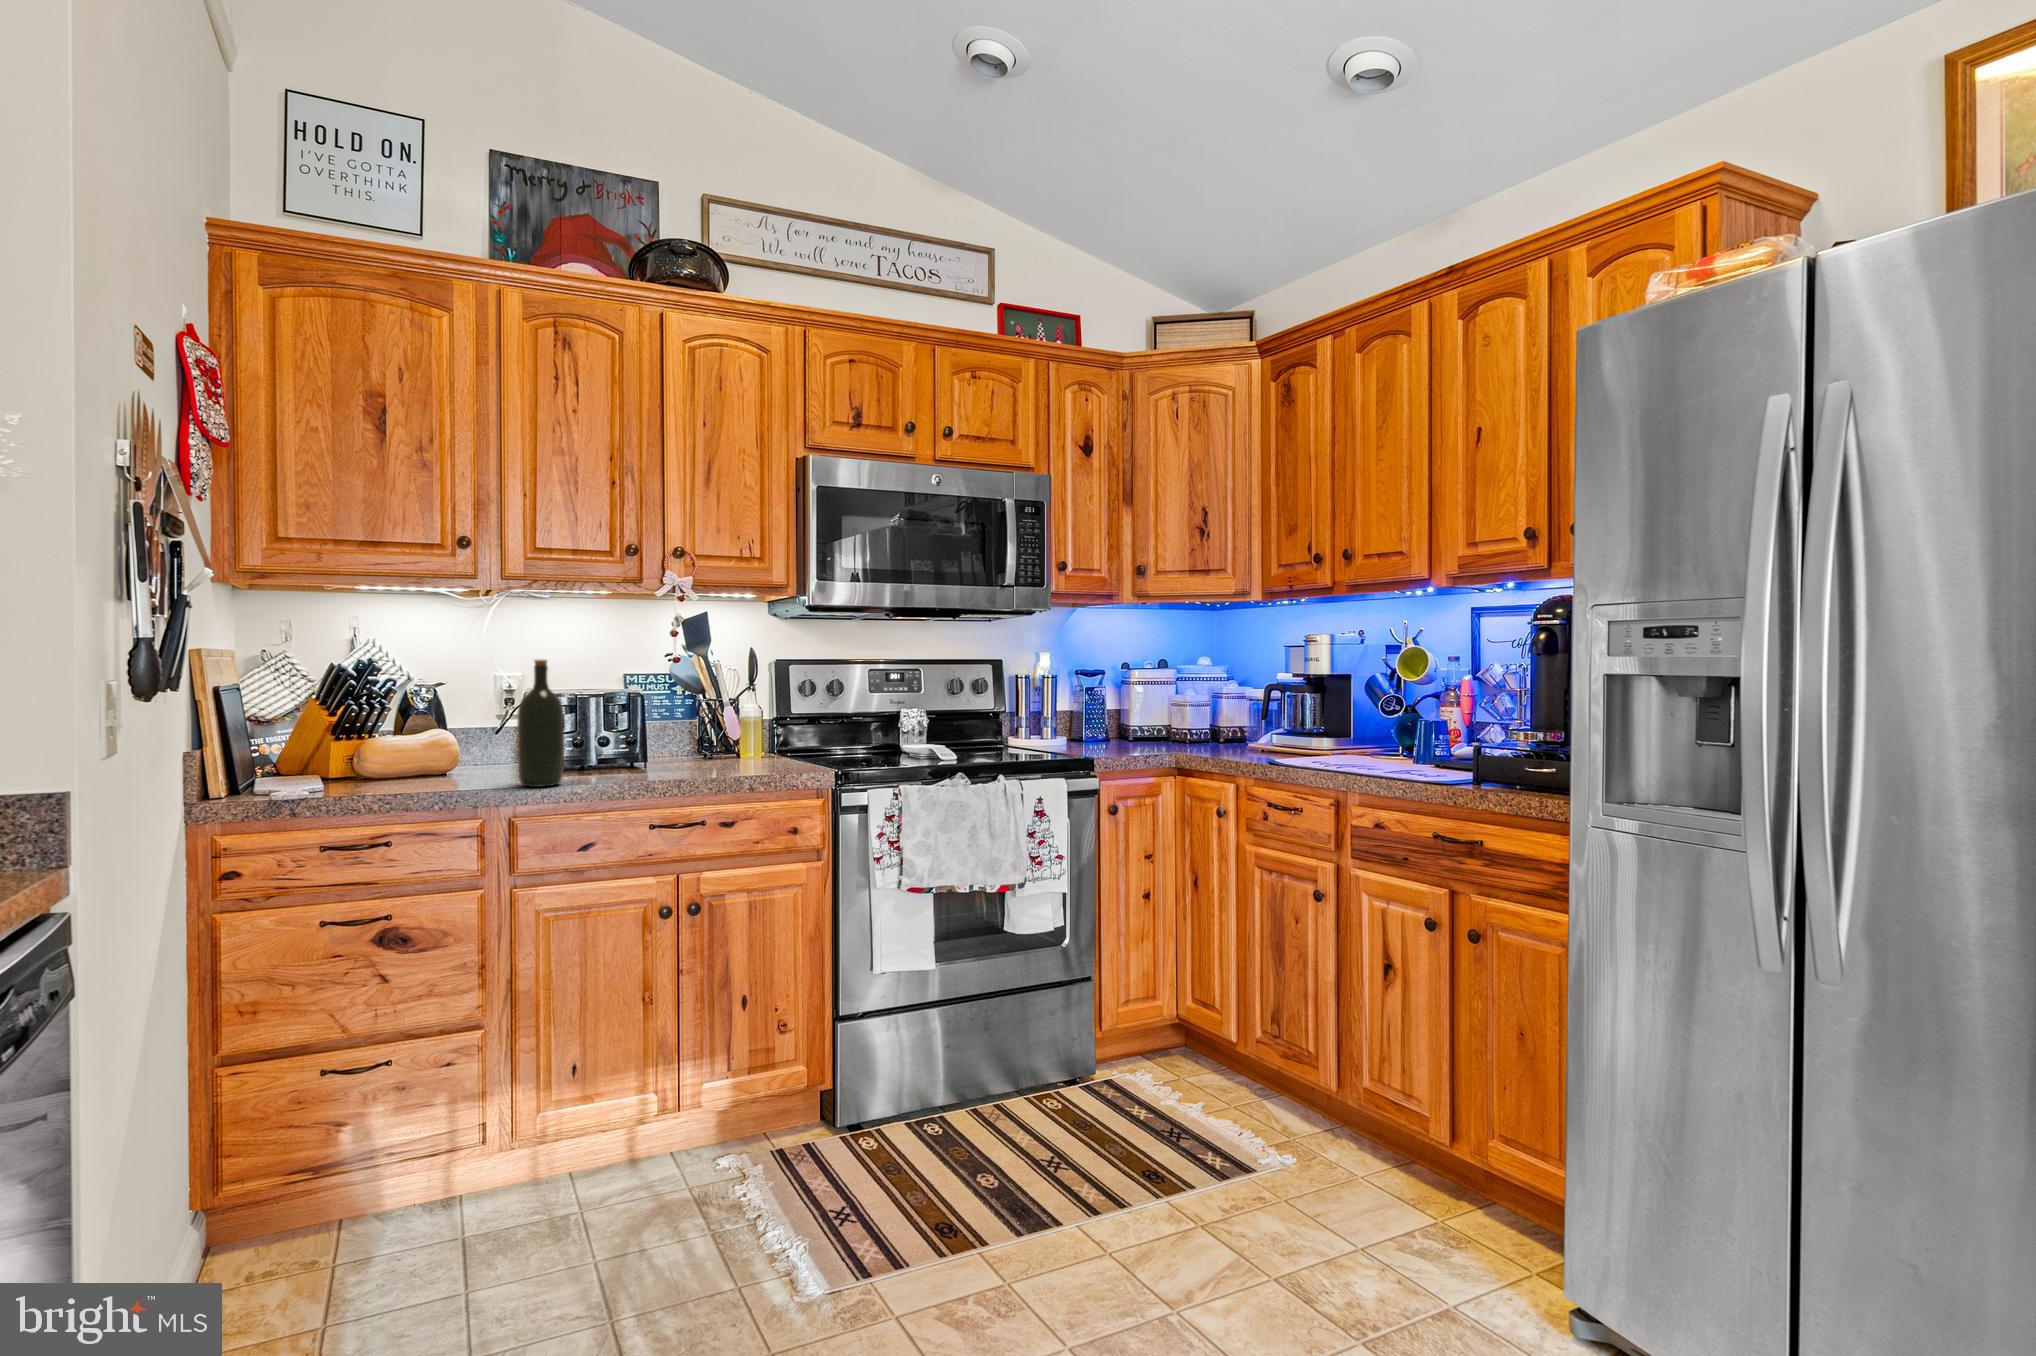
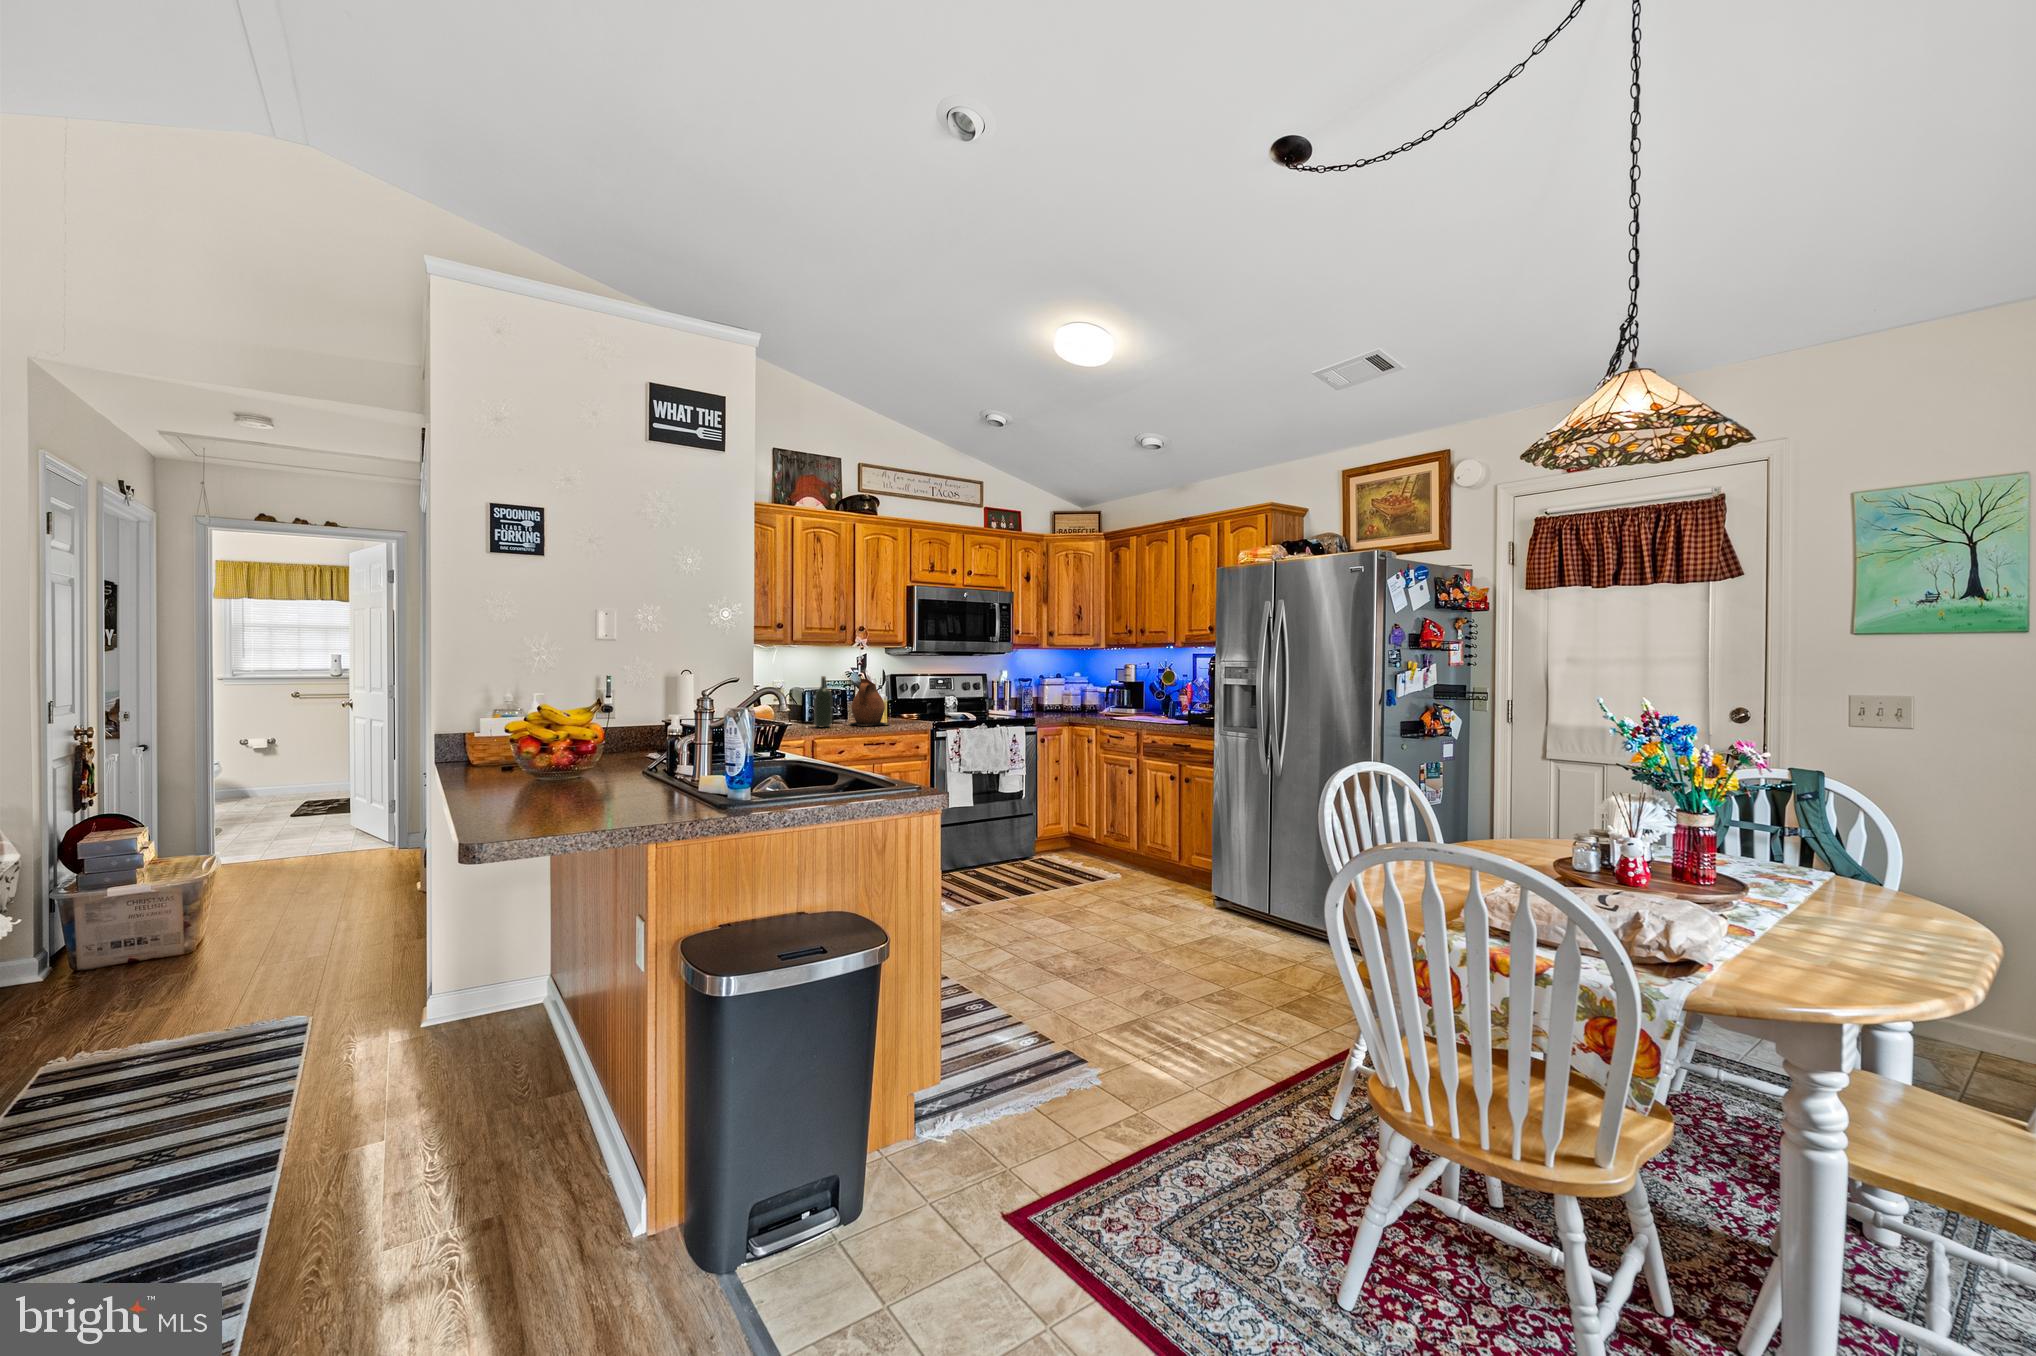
ceramic pitcher: none [615,666,721,780] -> present [850,679,890,725]

